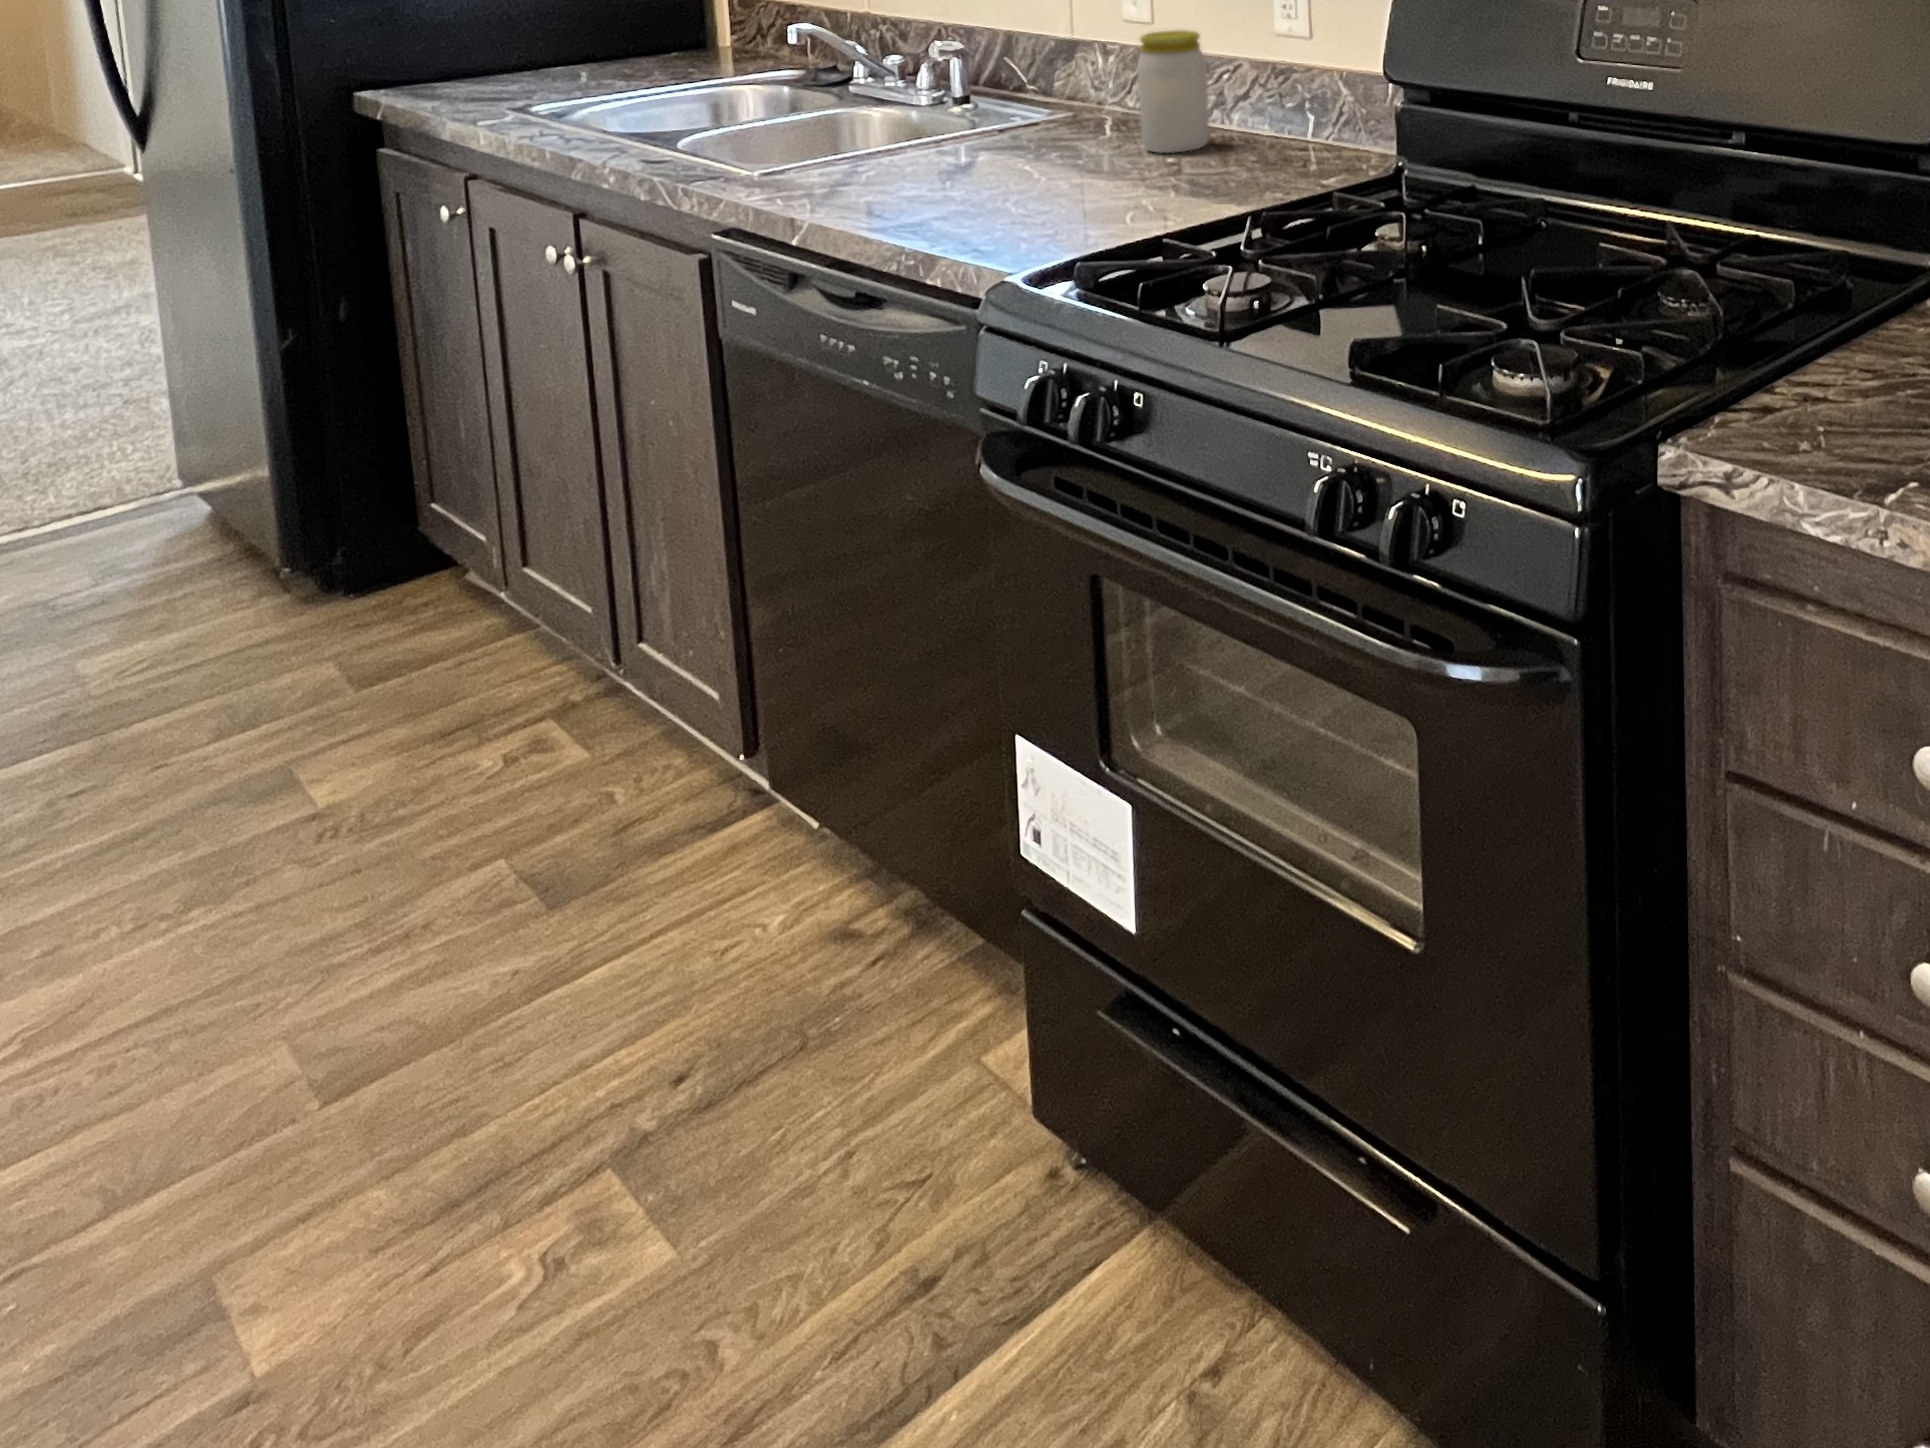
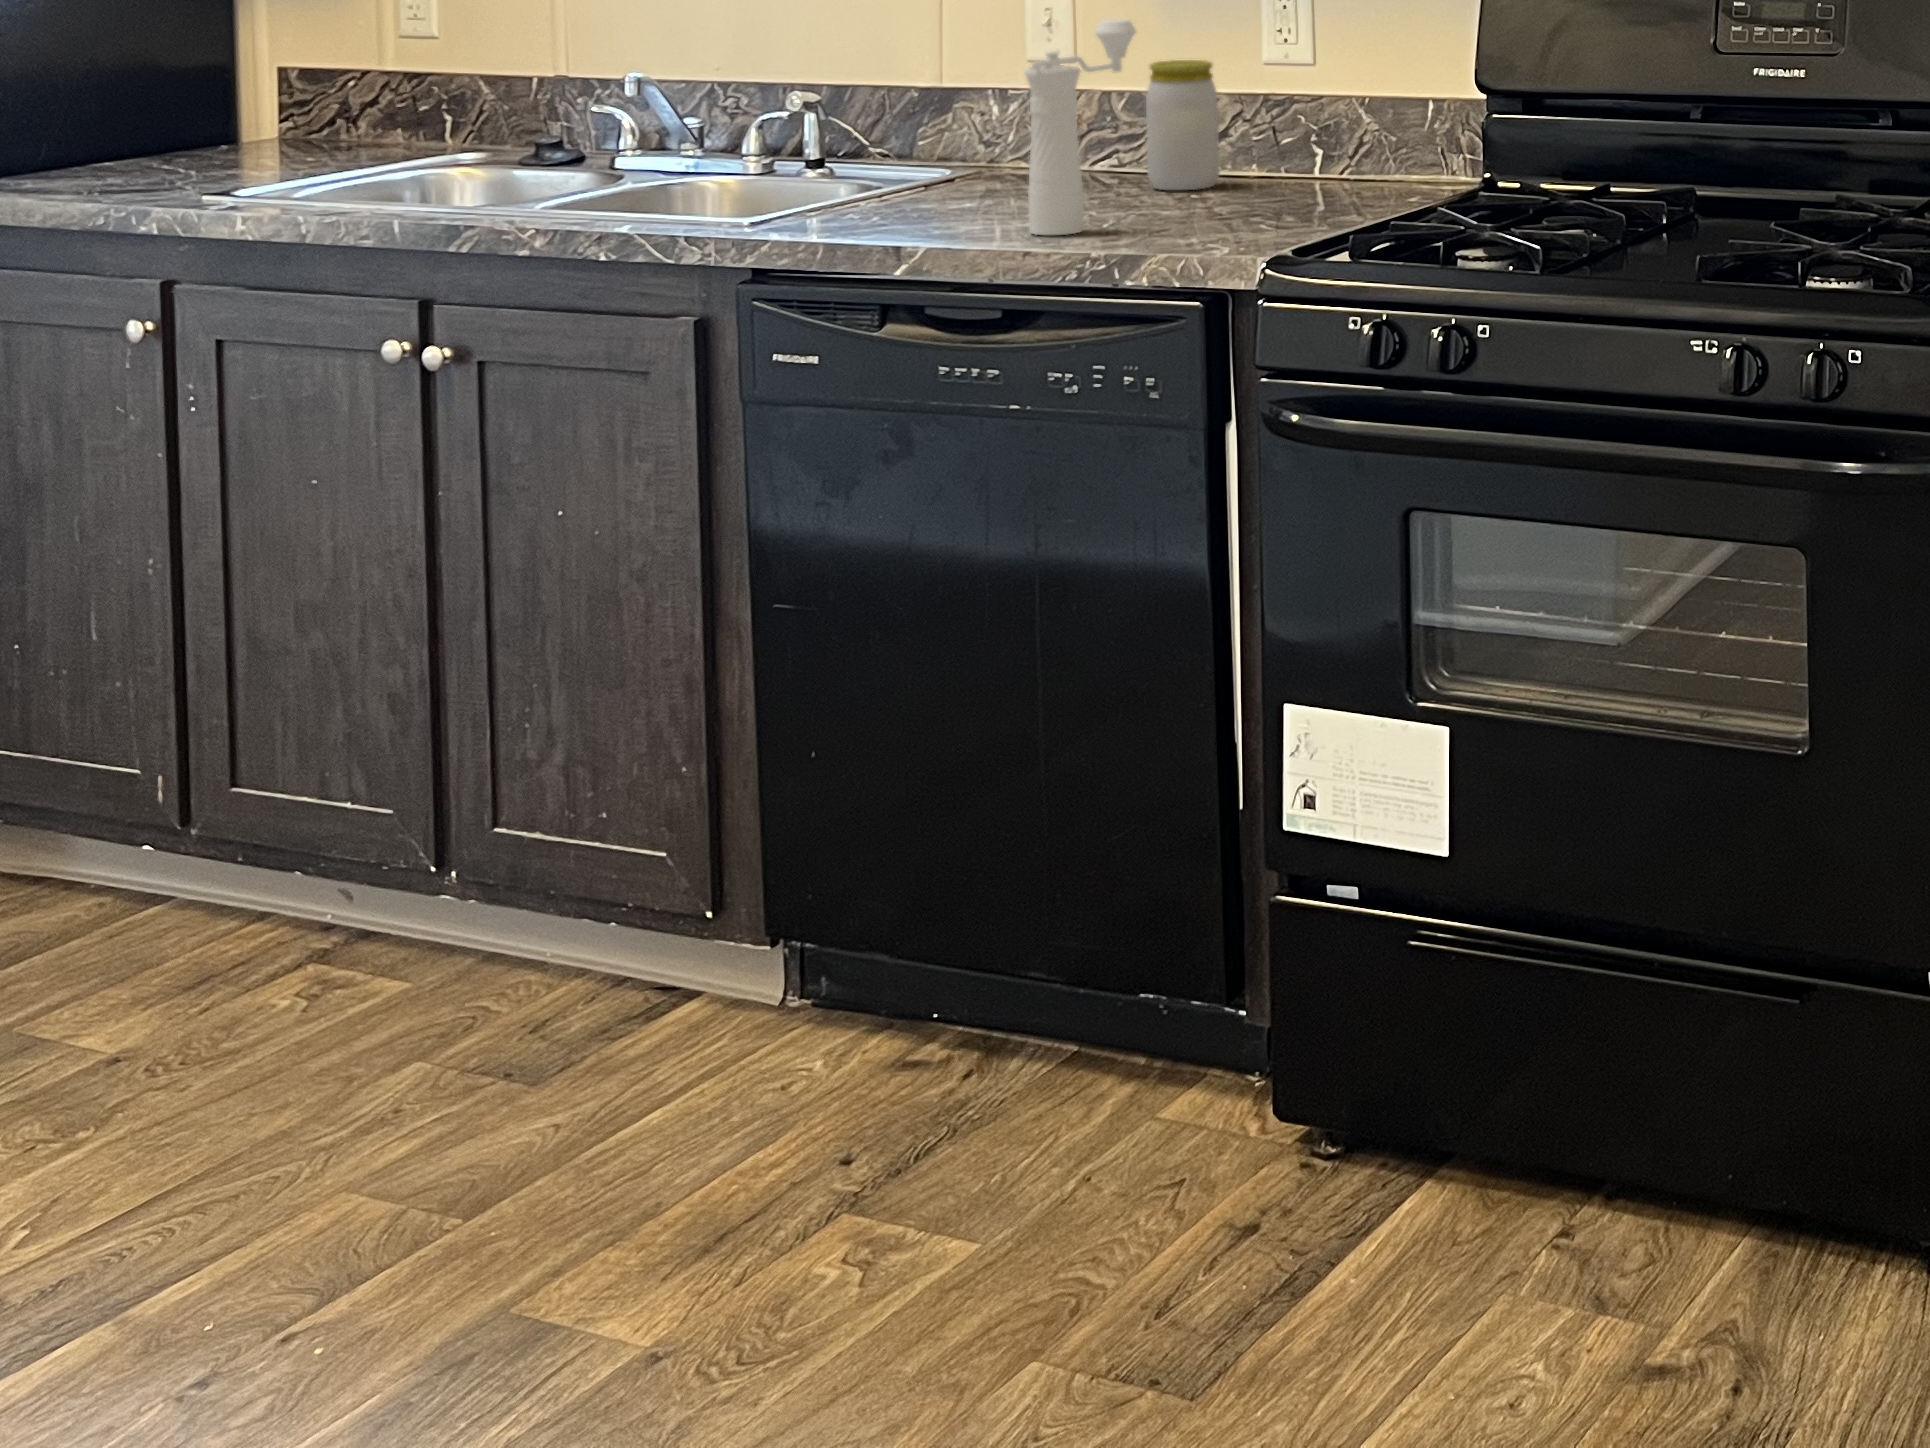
pepper mill: none [889,4,1037,220] -> present [1024,19,1136,235]

